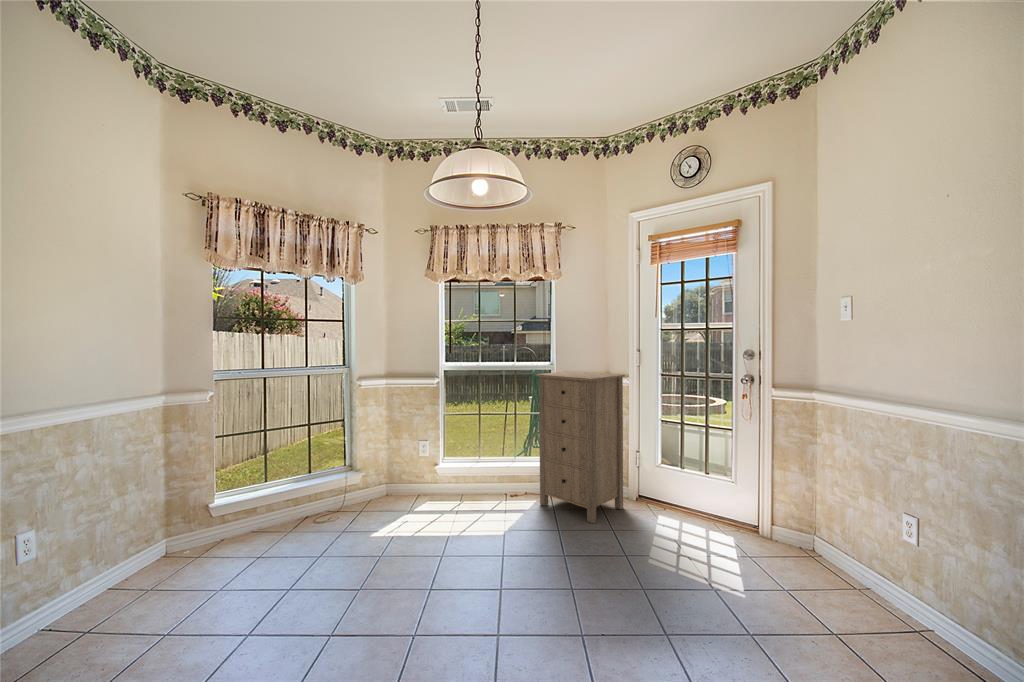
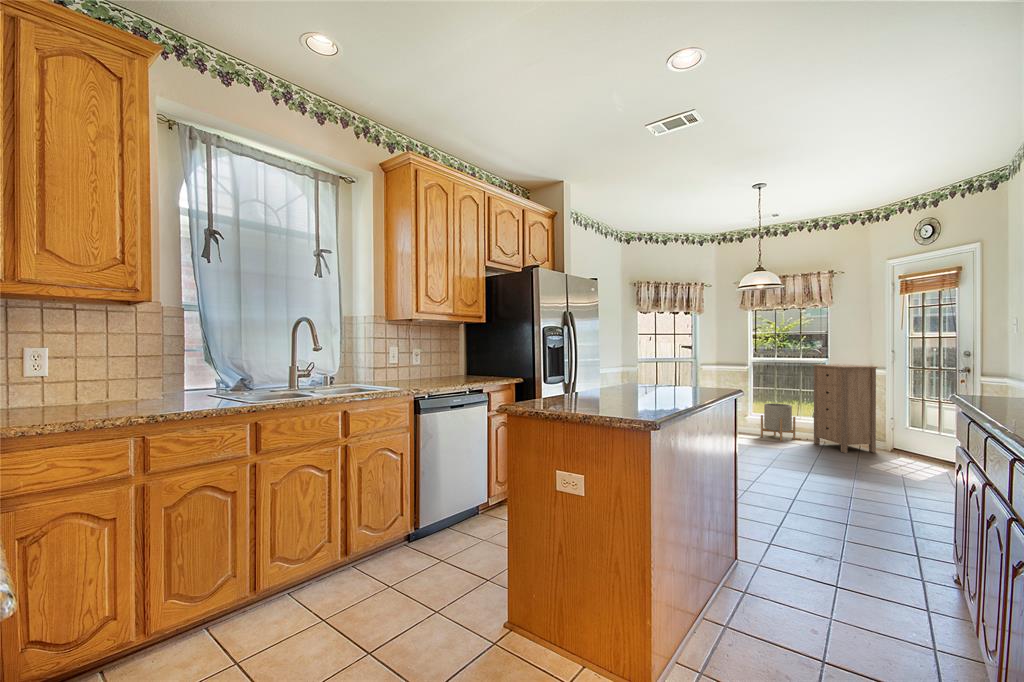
planter: none [461,441,511,511] -> present [761,403,795,441]

